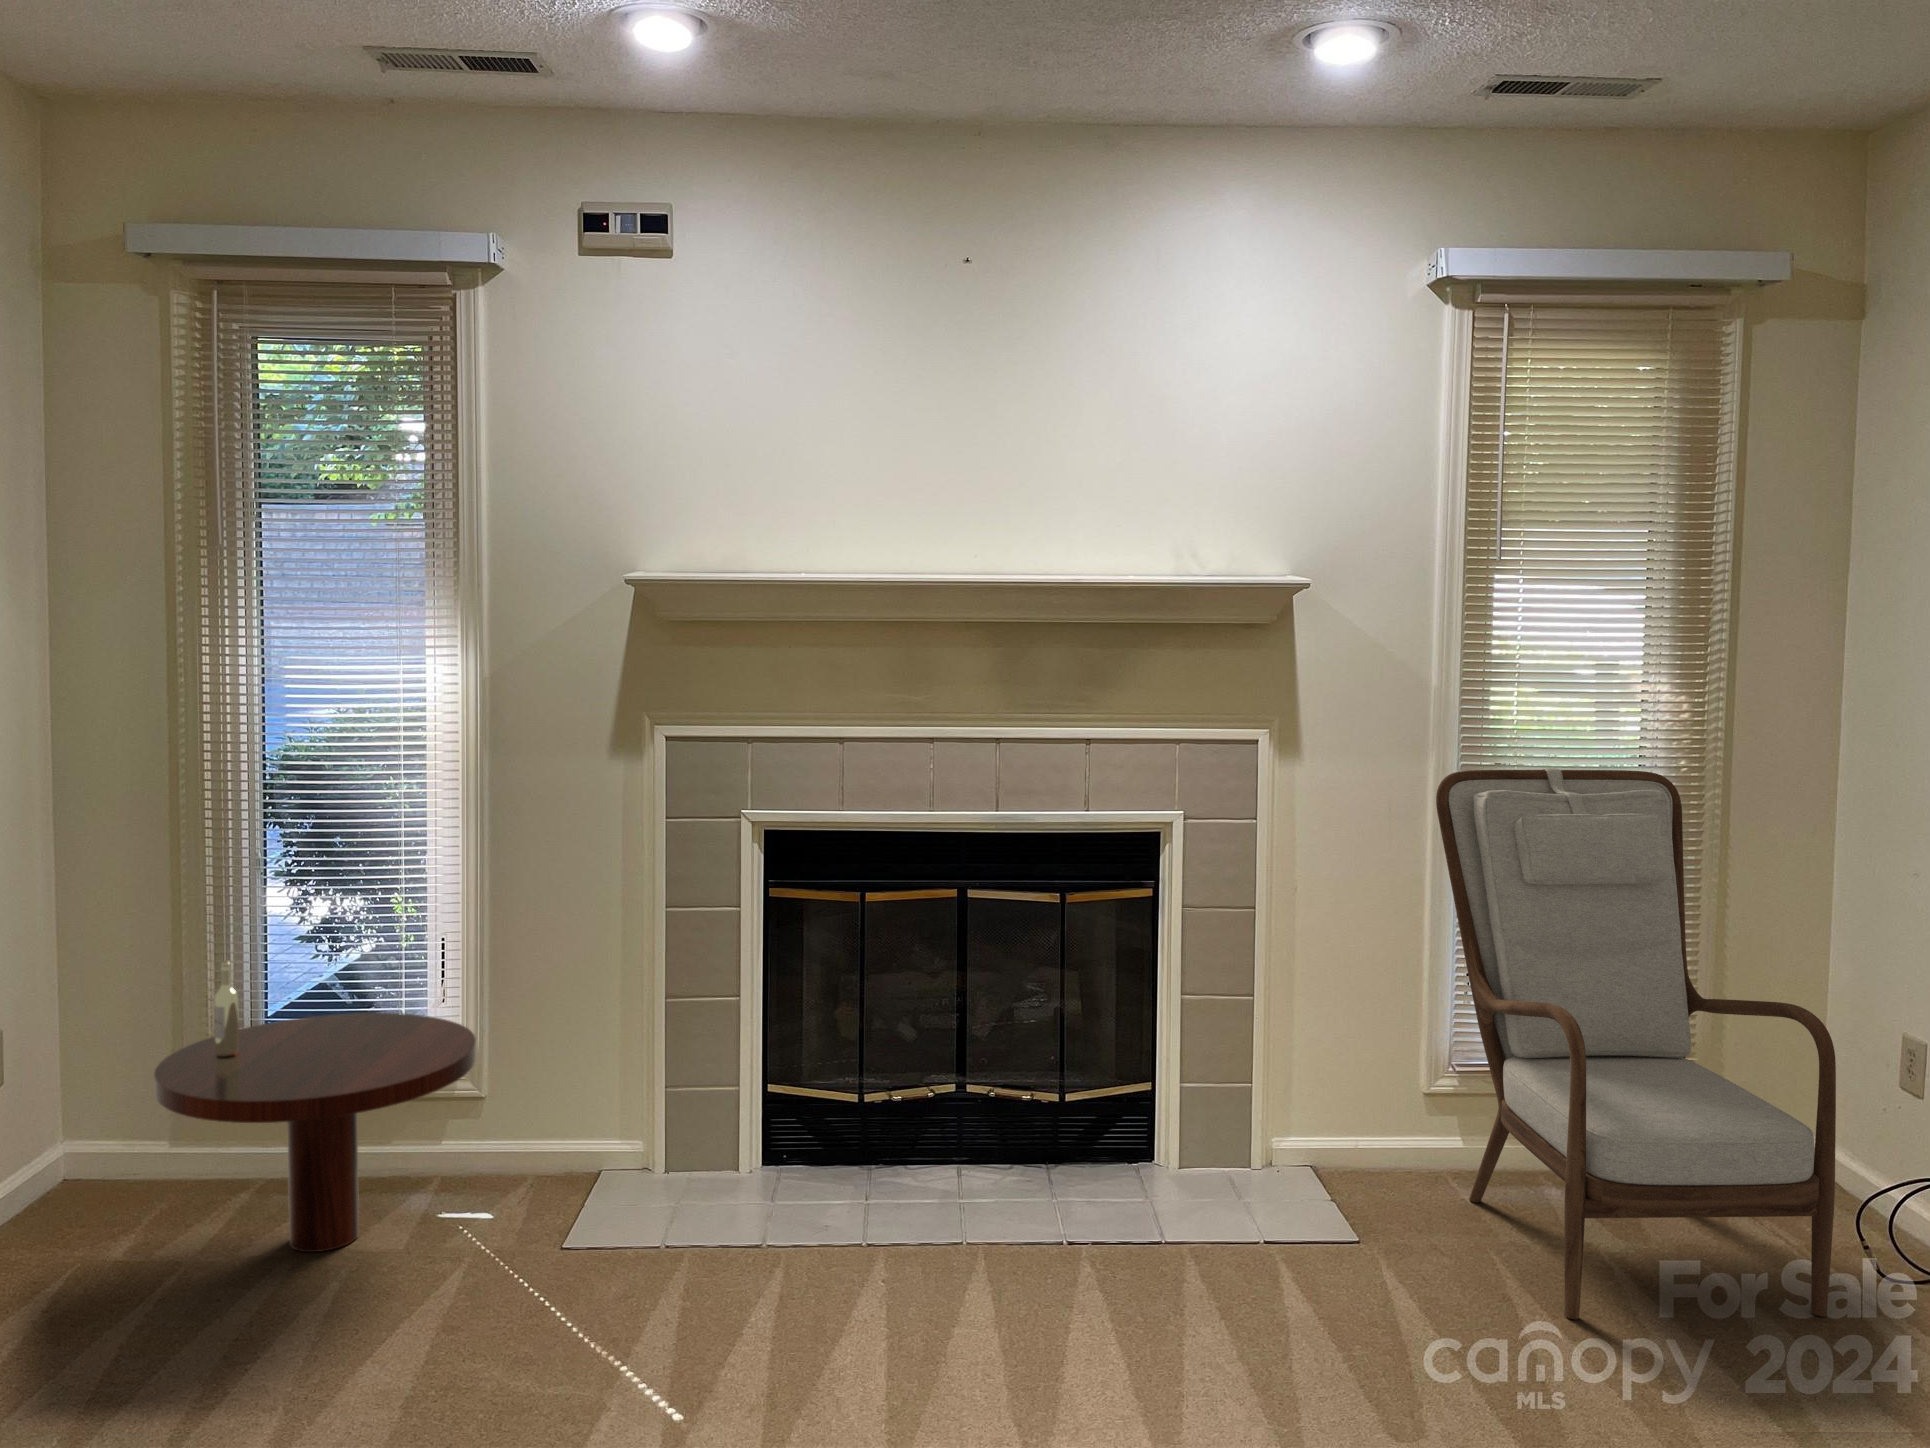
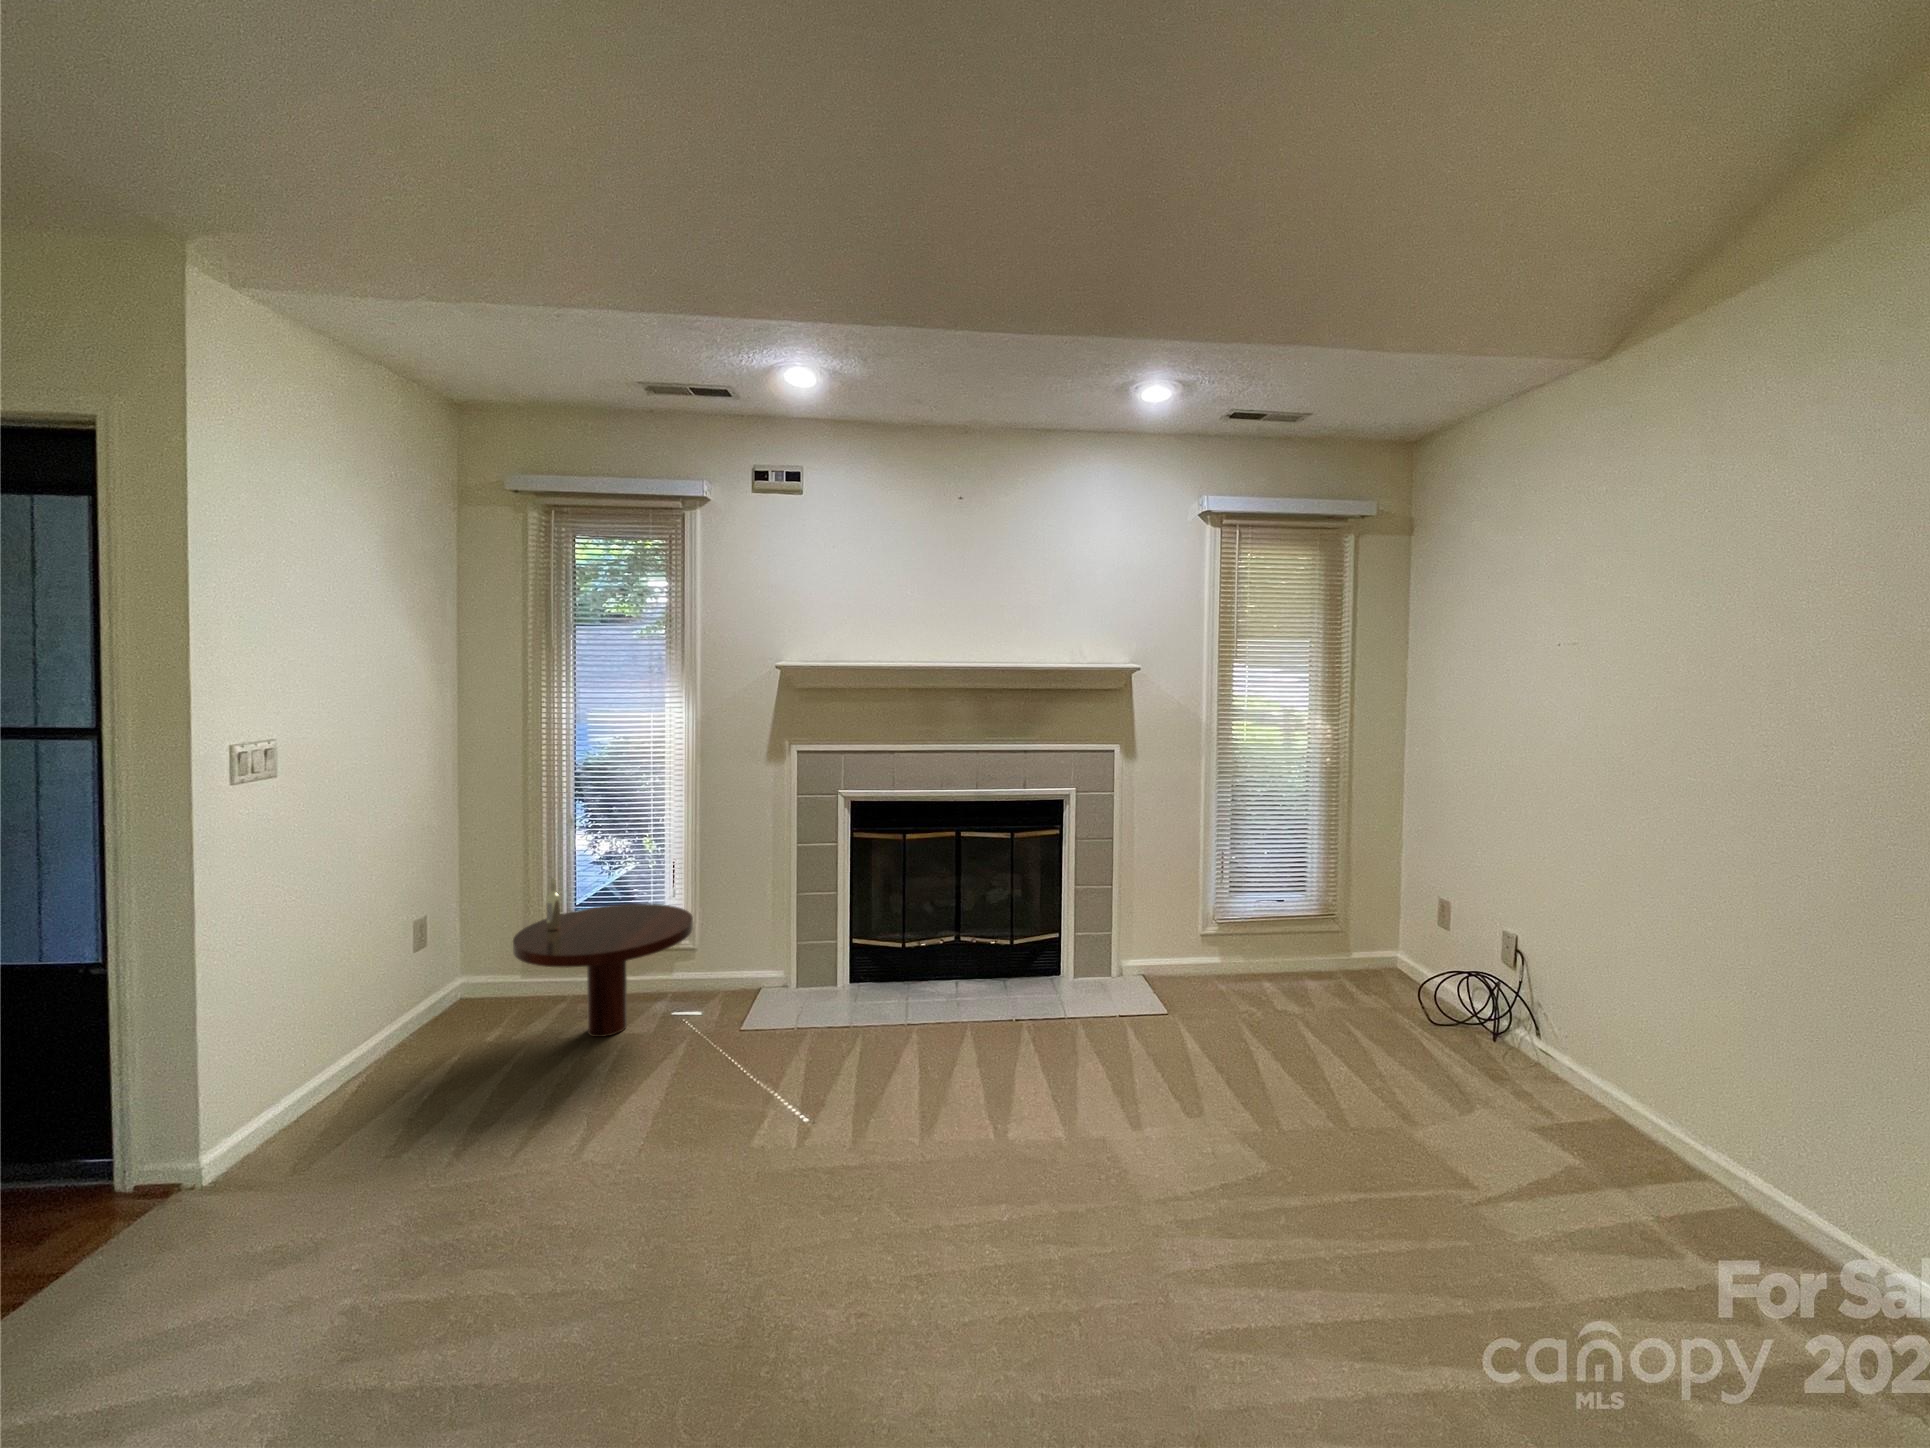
armchair: present [1436,768,1836,1319] -> none [1204,764,1397,1051]

